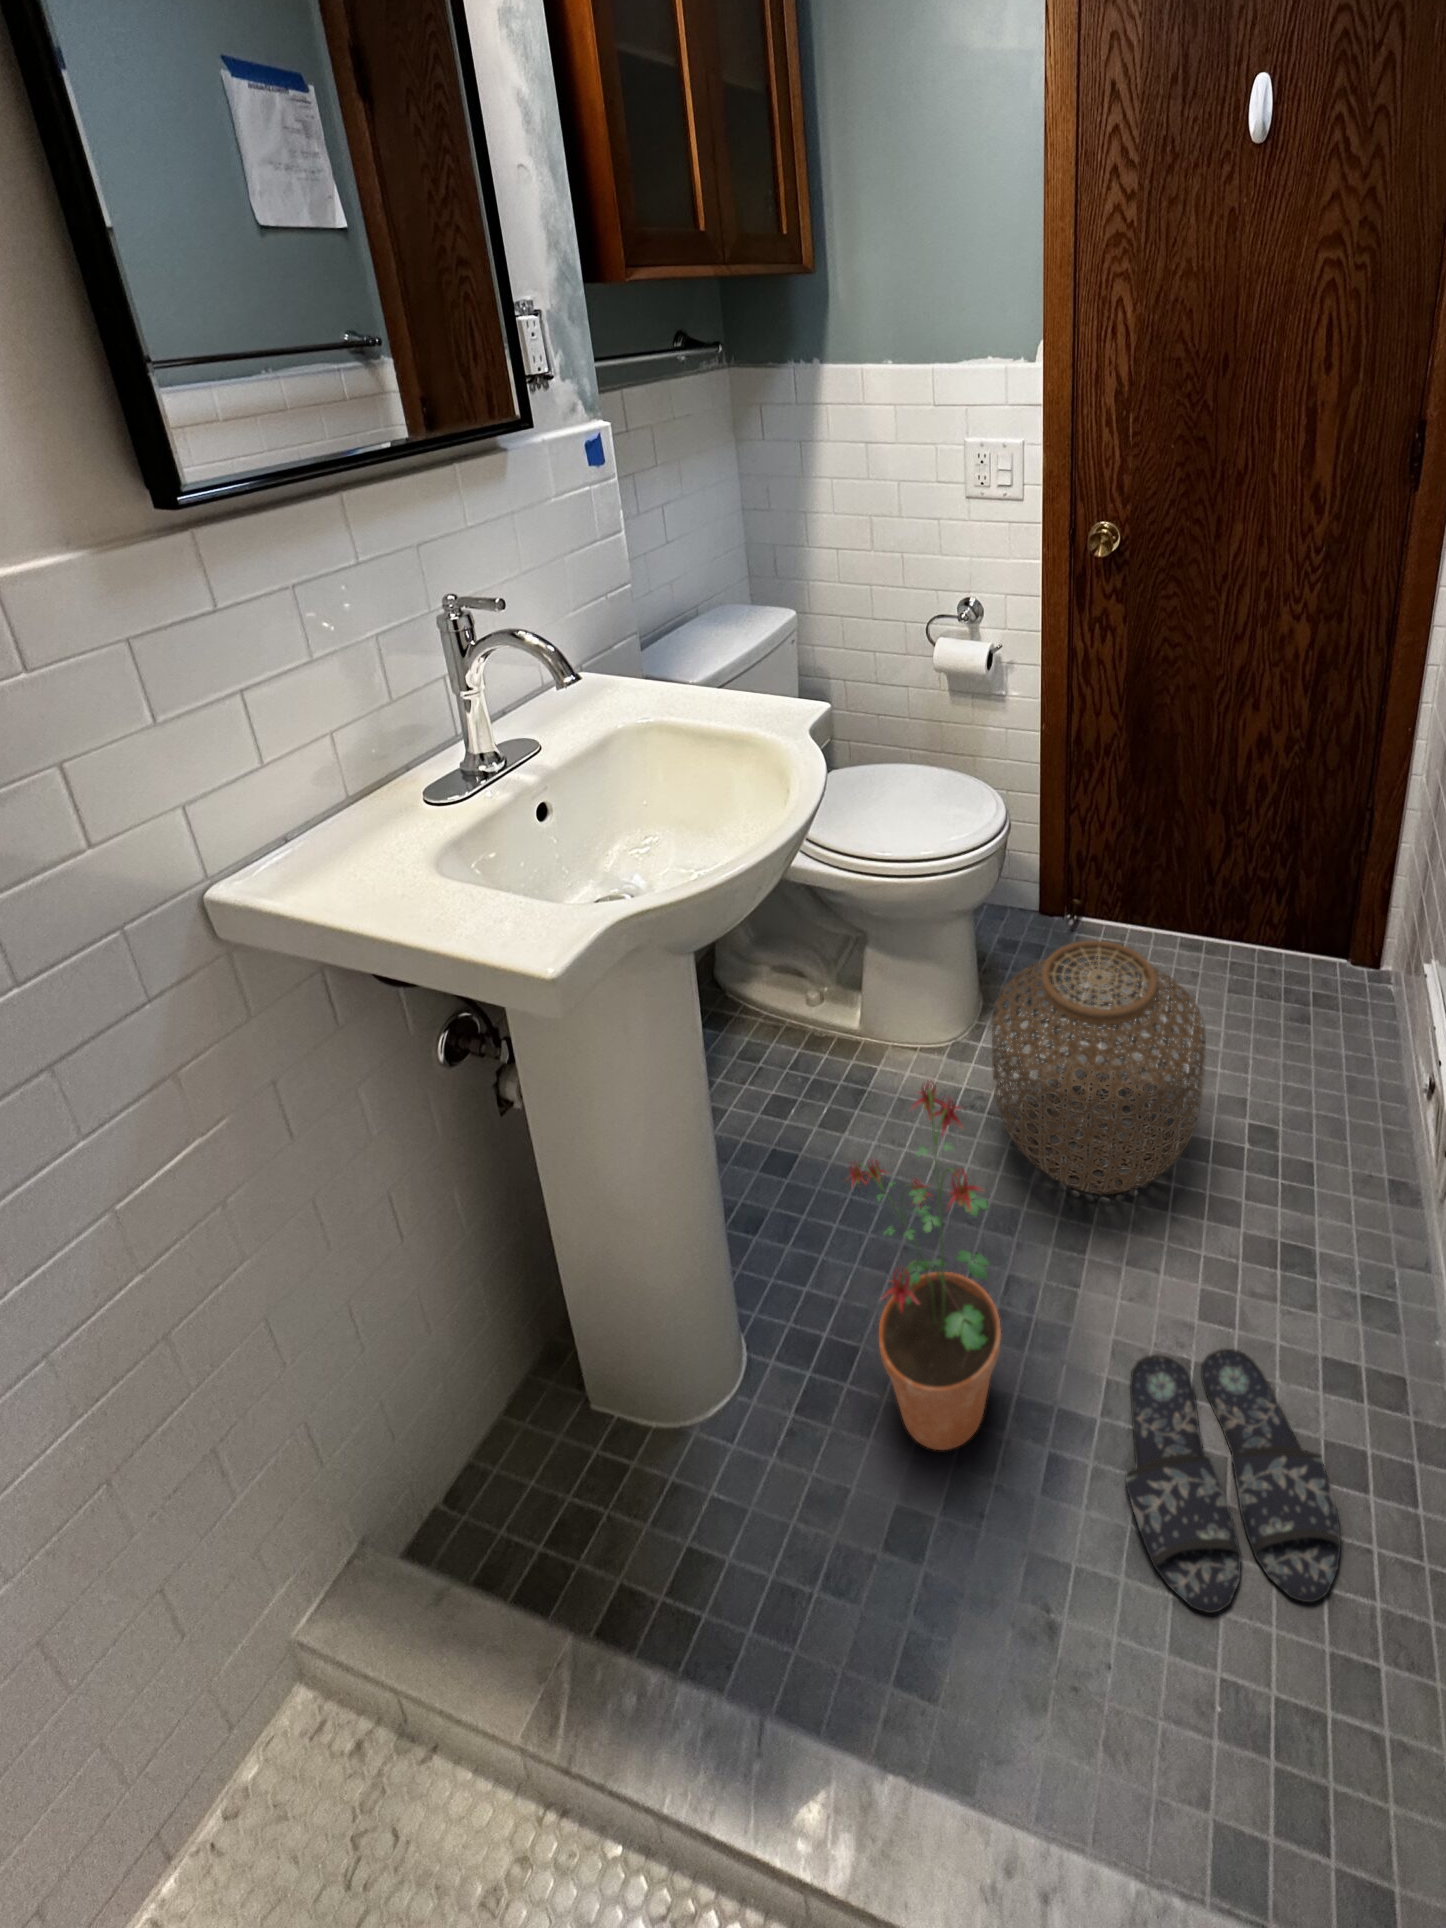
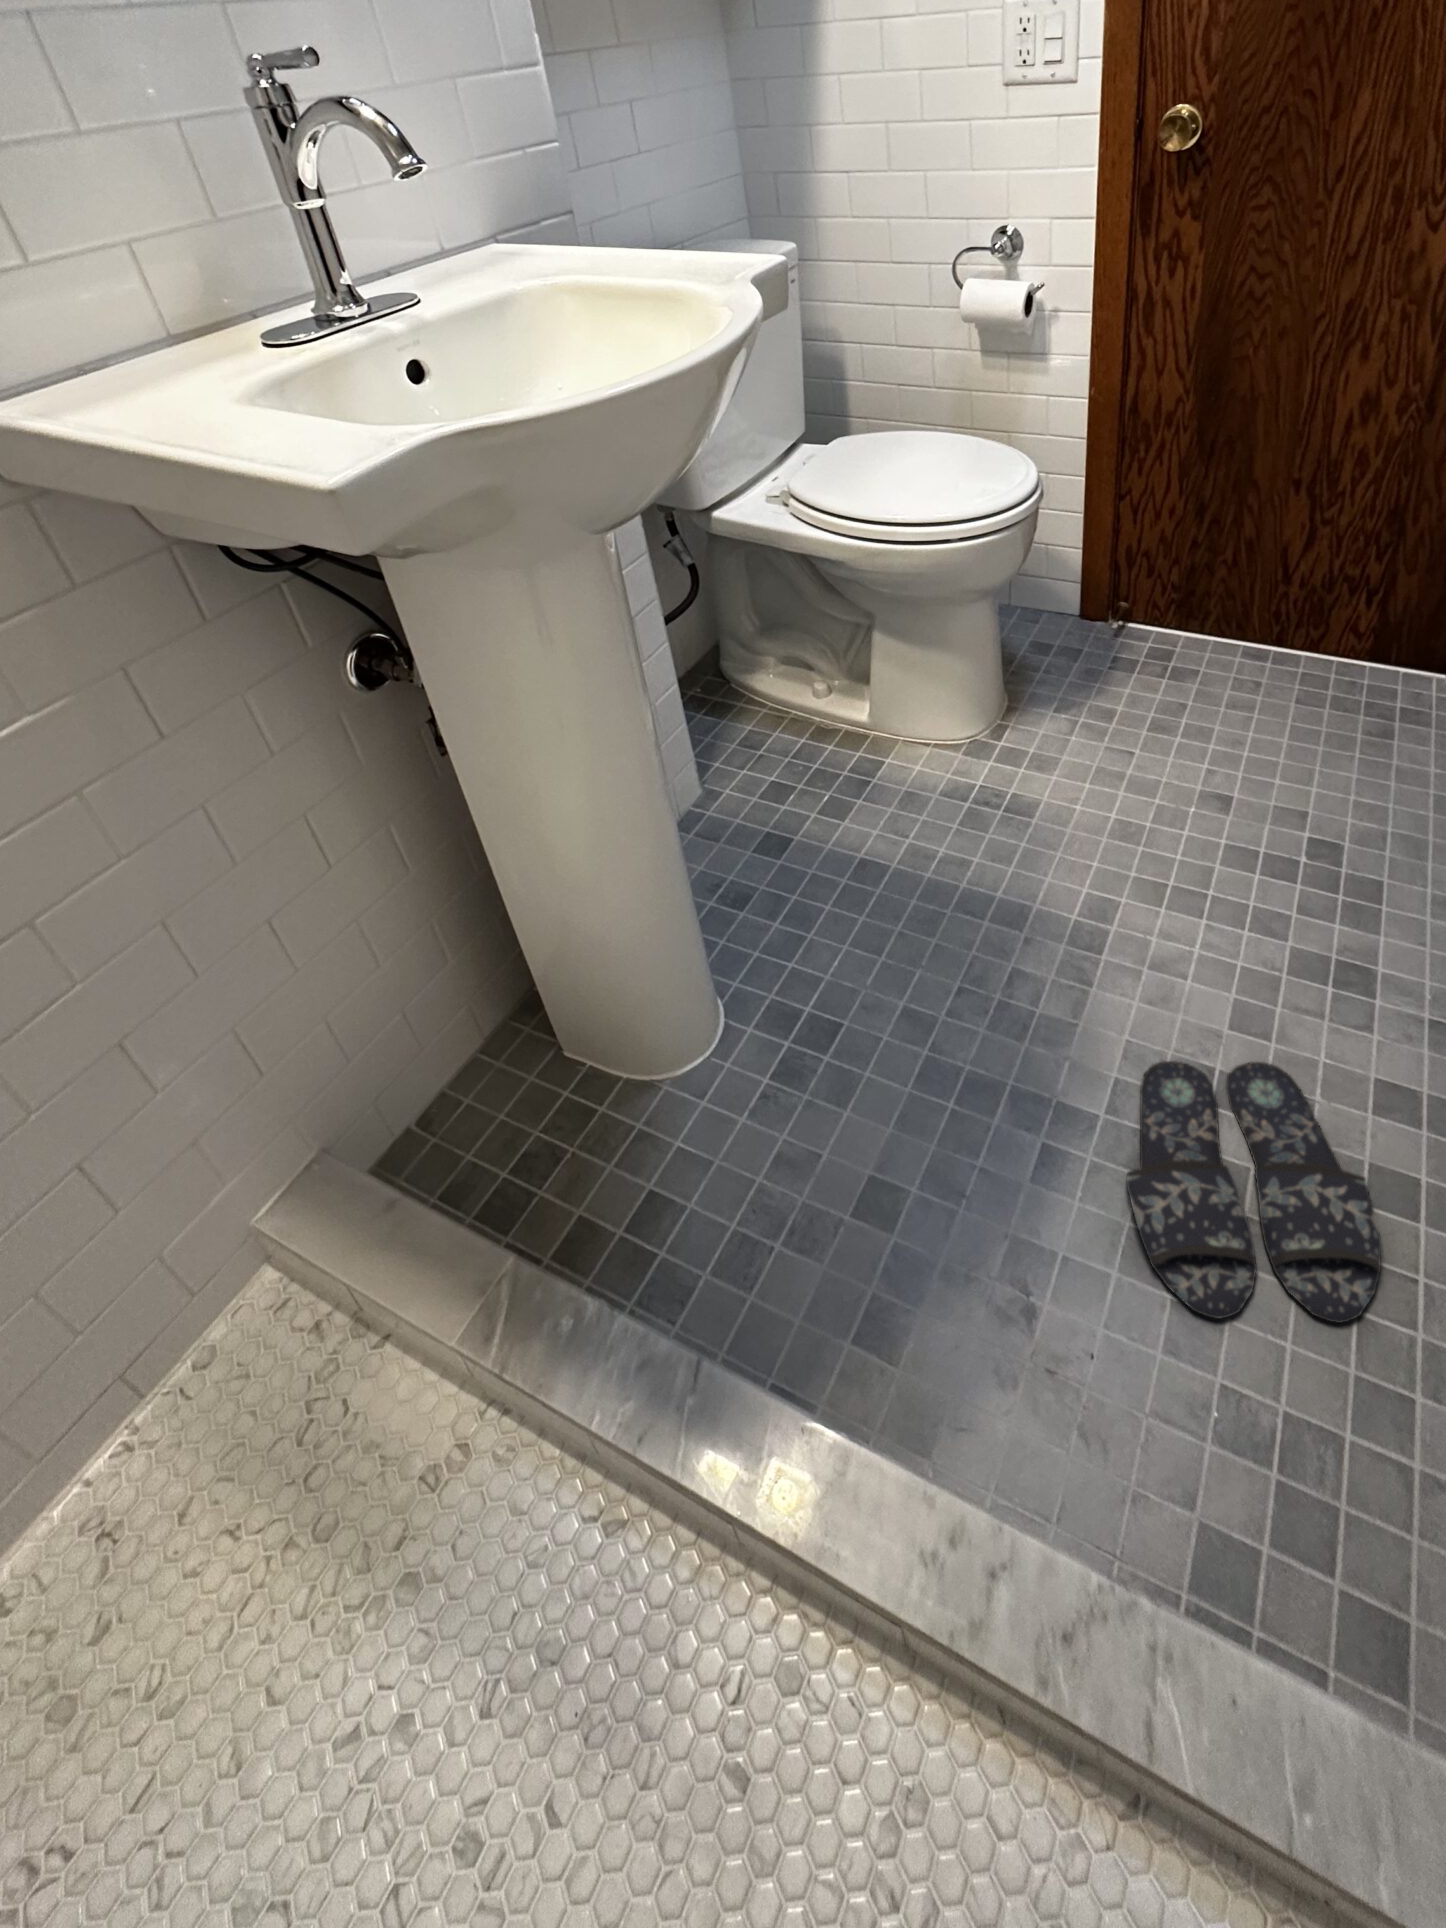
woven basket: present [992,940,1206,1194] -> none [1004,617,1265,898]
potted plant: present [849,1082,1001,1450] -> none [814,733,990,1130]

